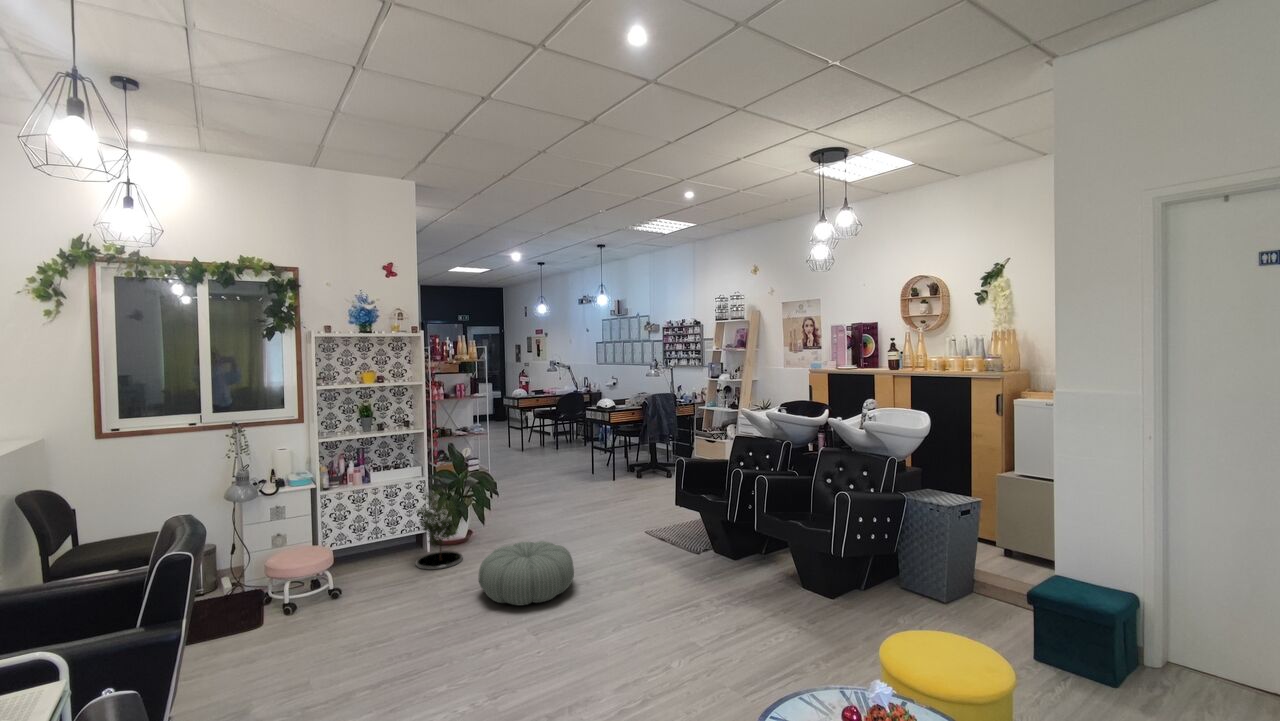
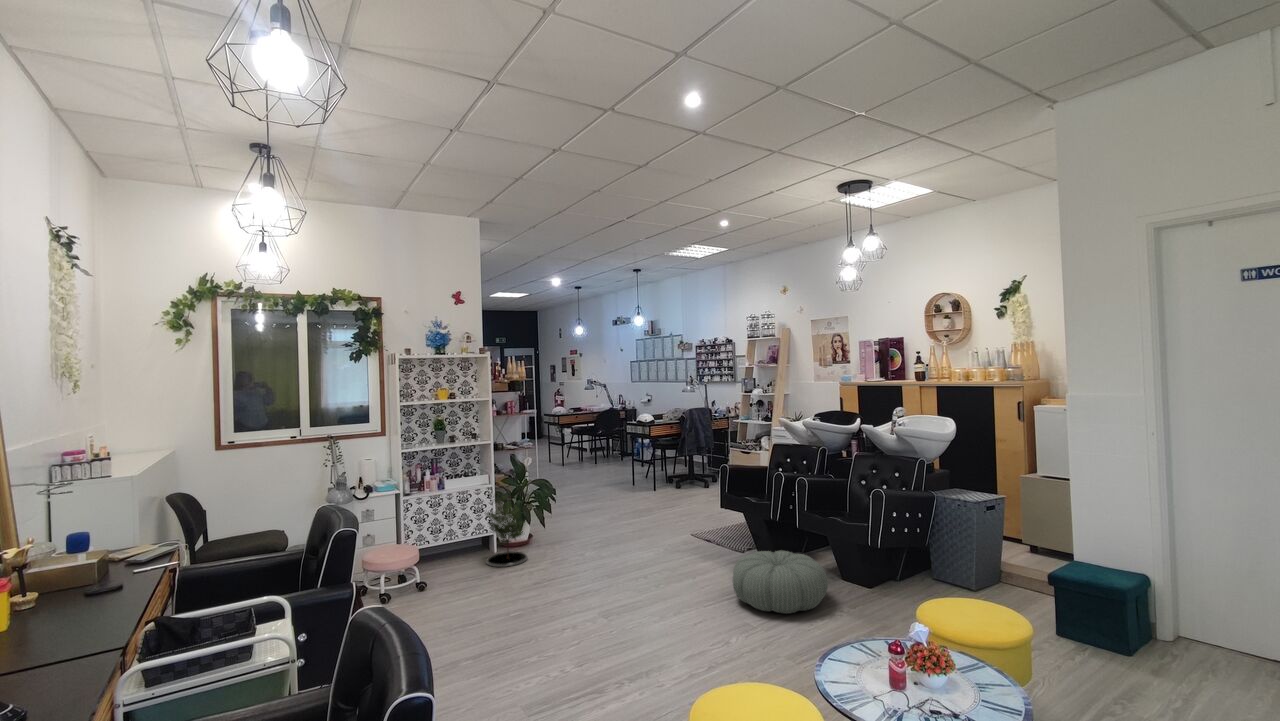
pouf: present [479,541,574,605] -> present [733,551,828,614]

